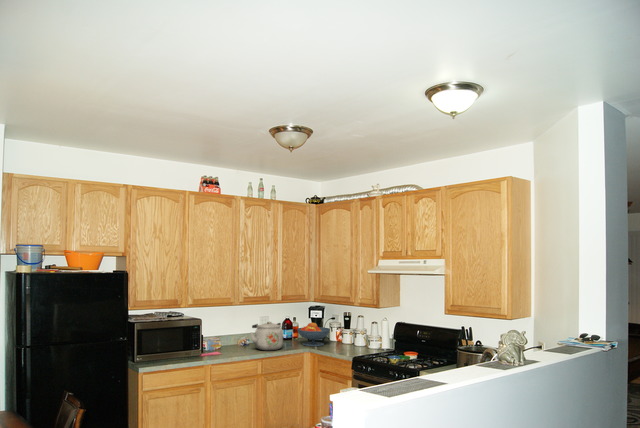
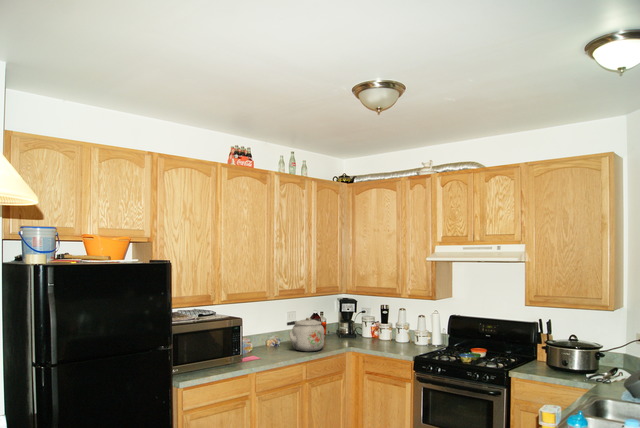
fruit bowl: present [298,323,330,346] -> none [332,316,370,344]

